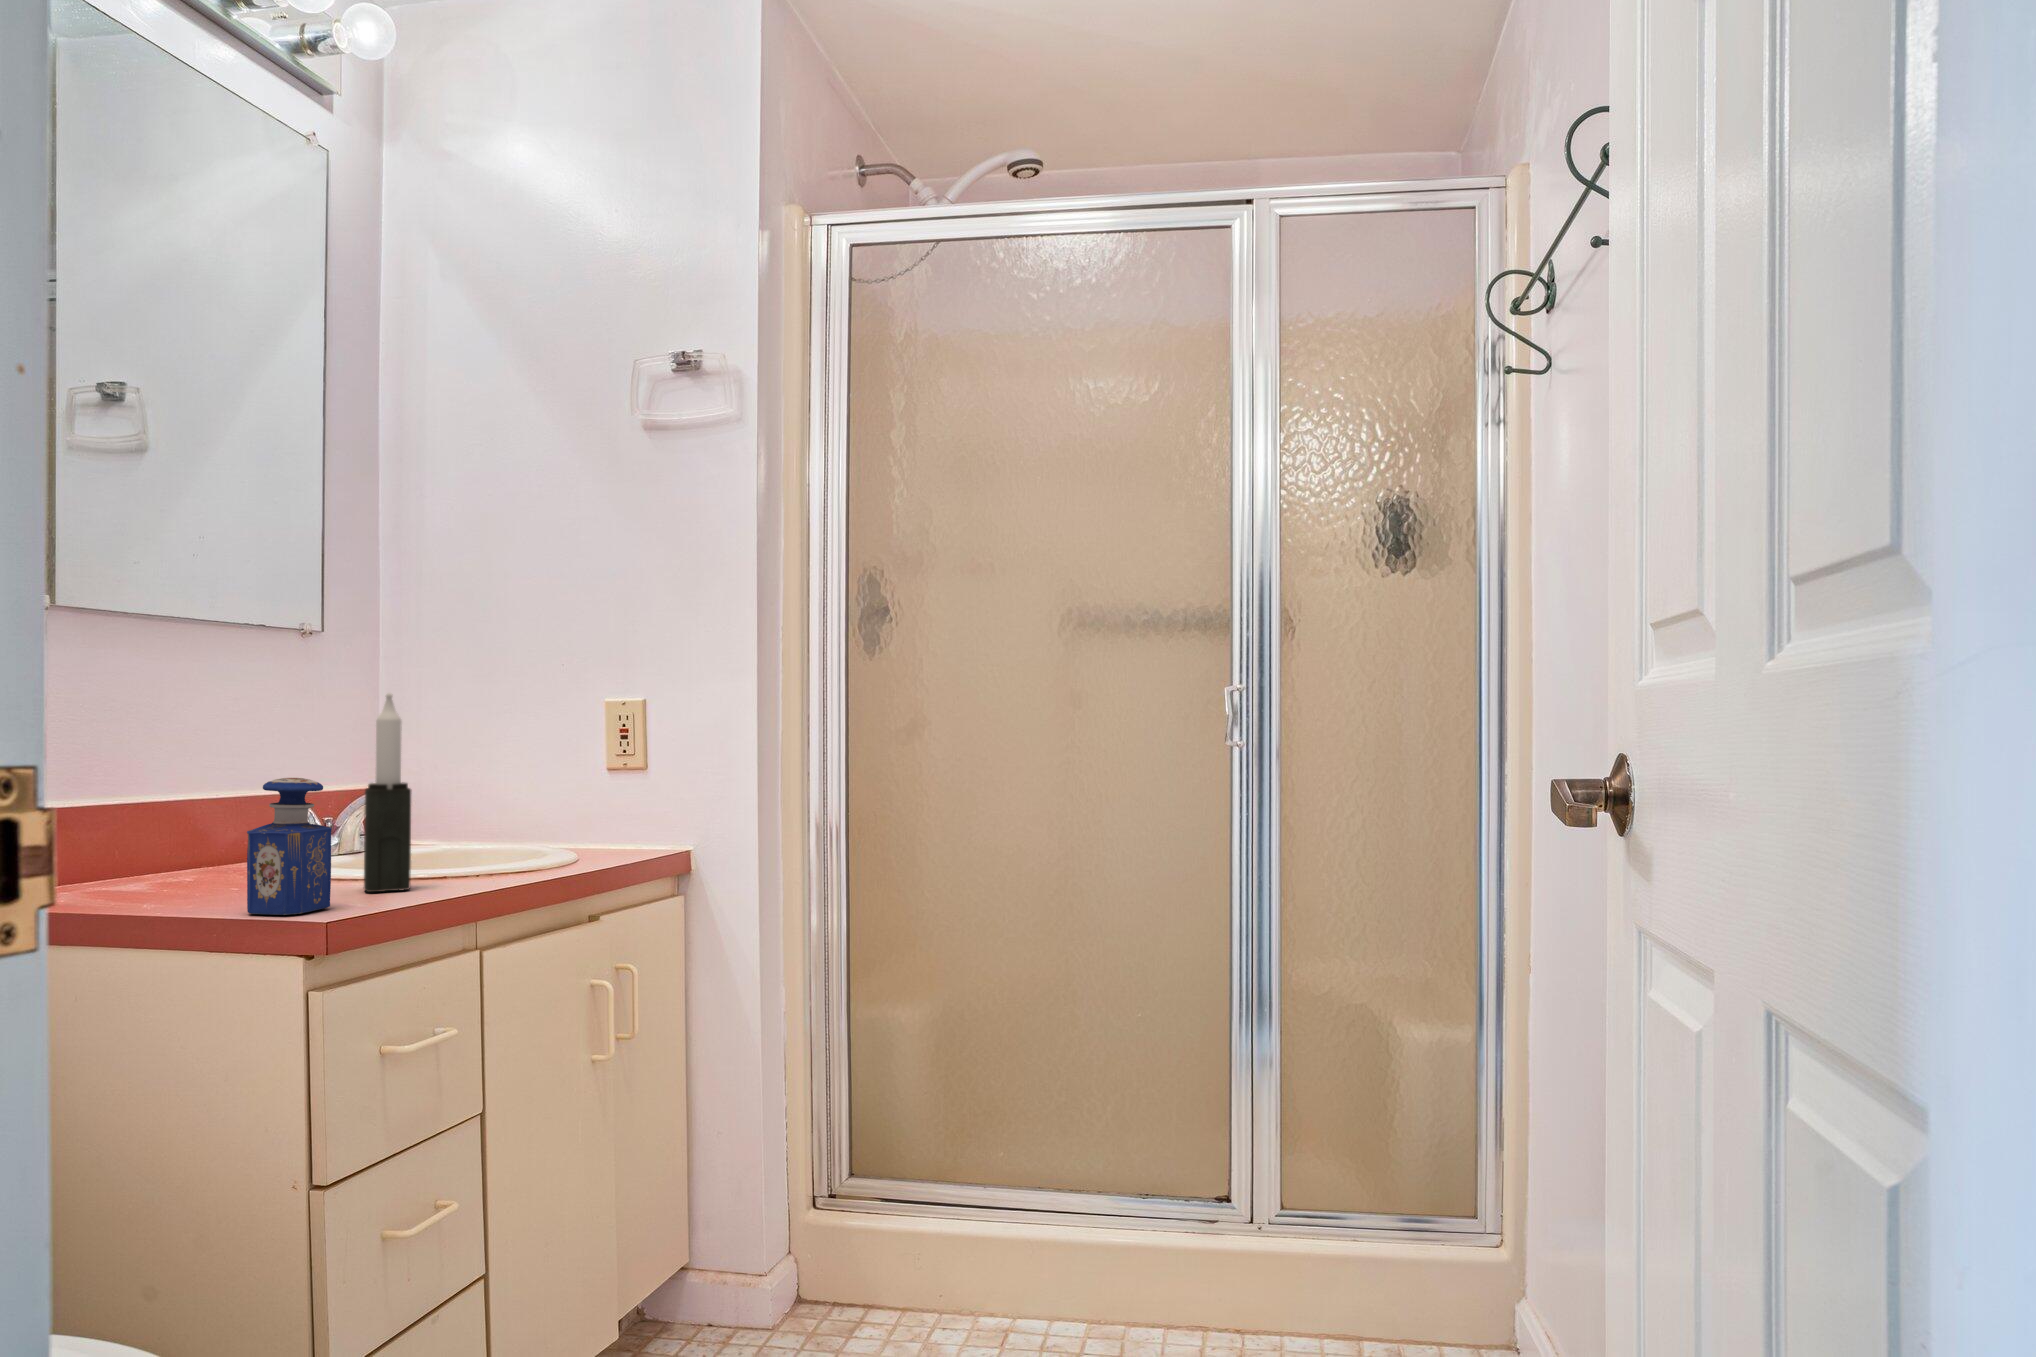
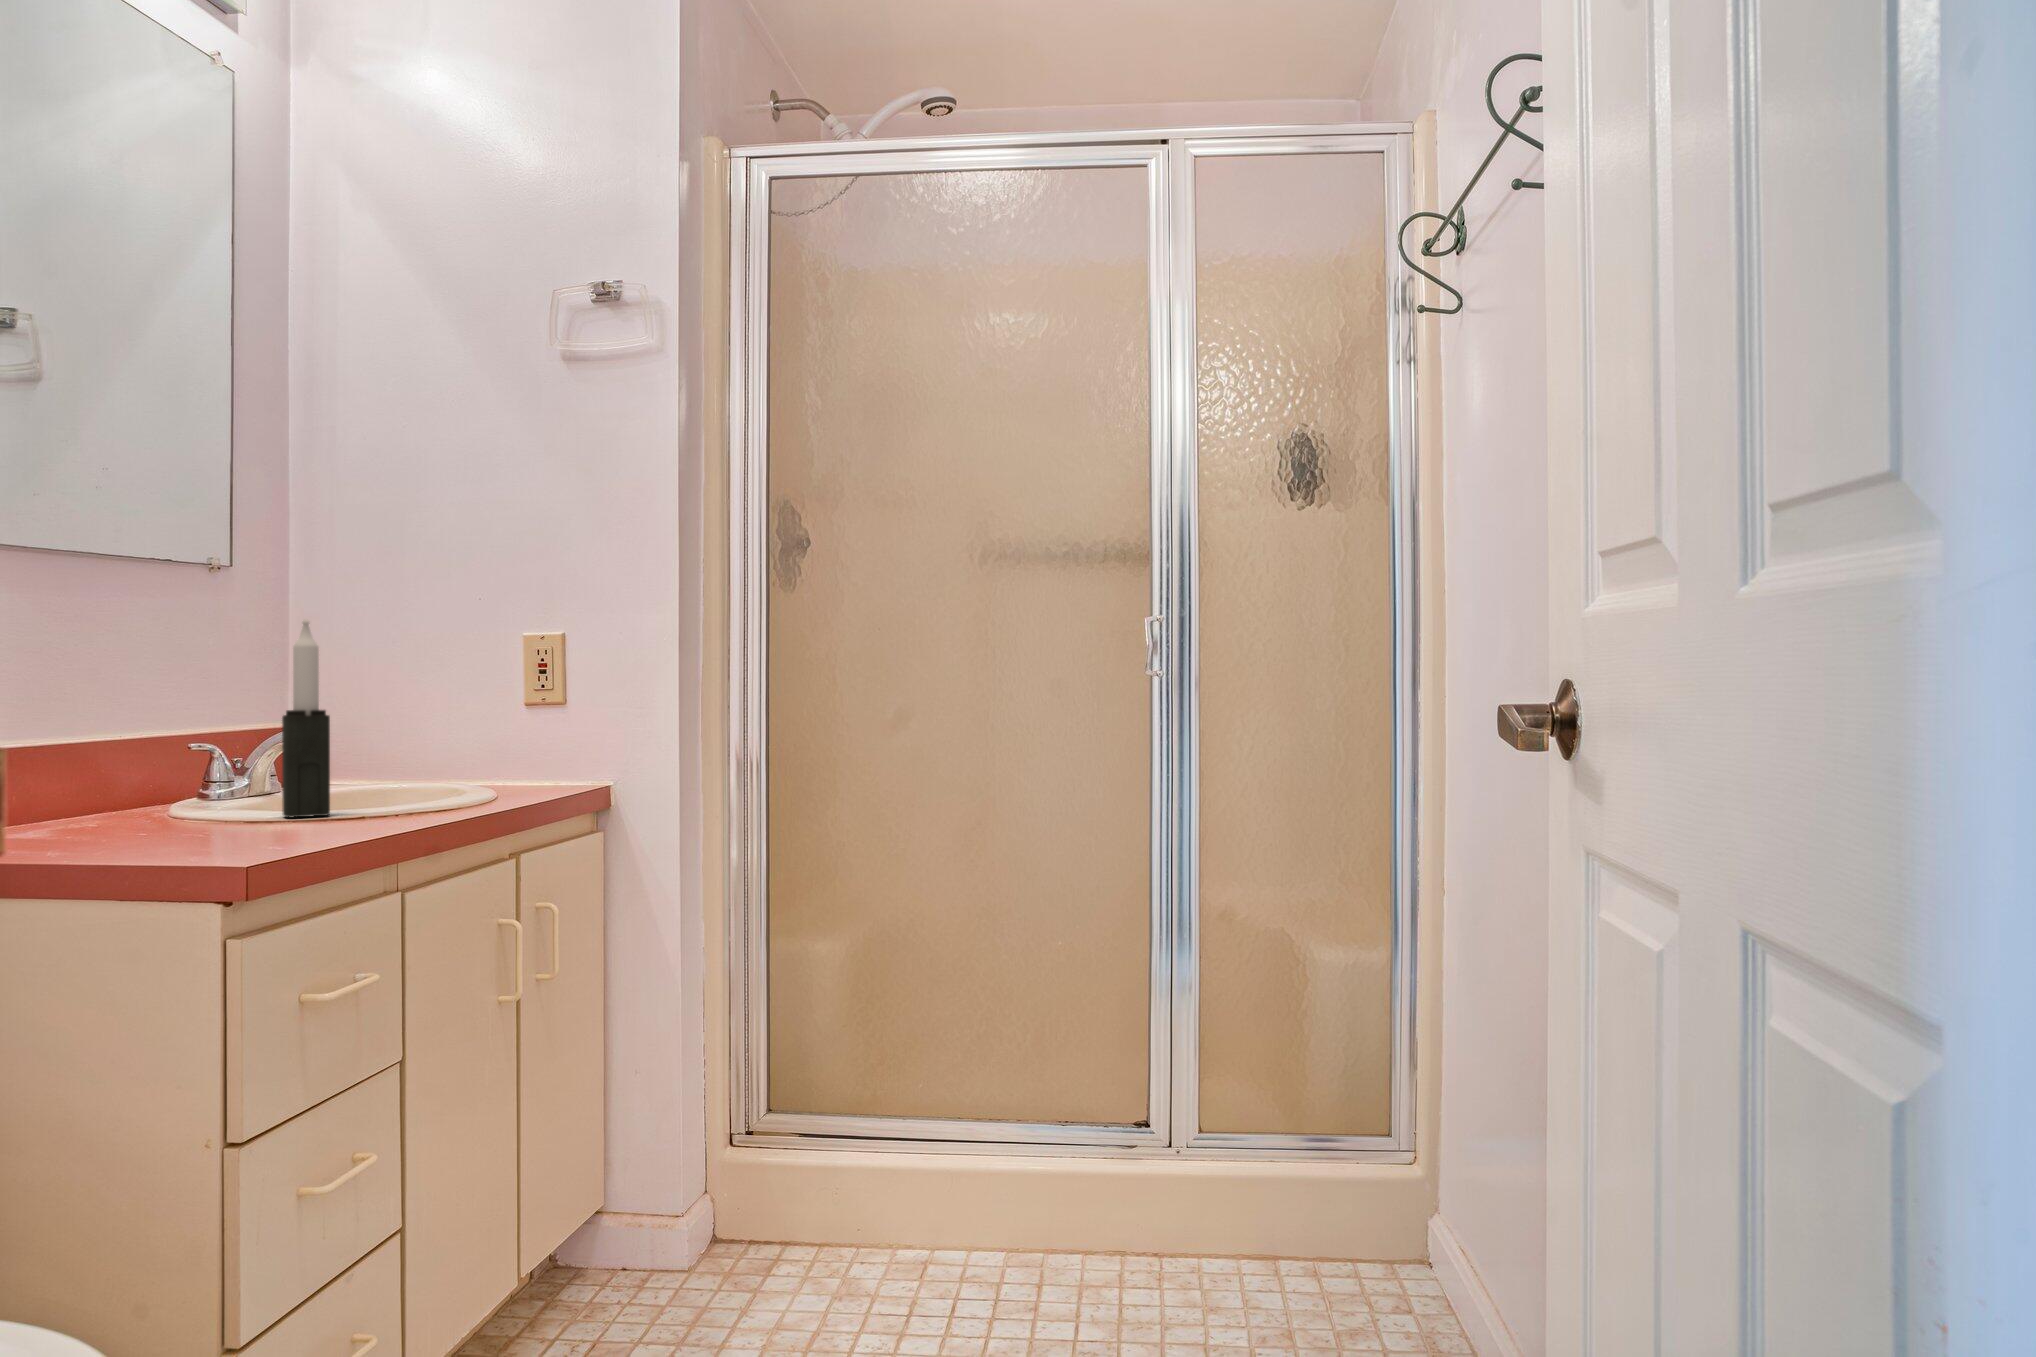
perfume bottle: present [247,778,332,915] -> none [168,699,253,833]

